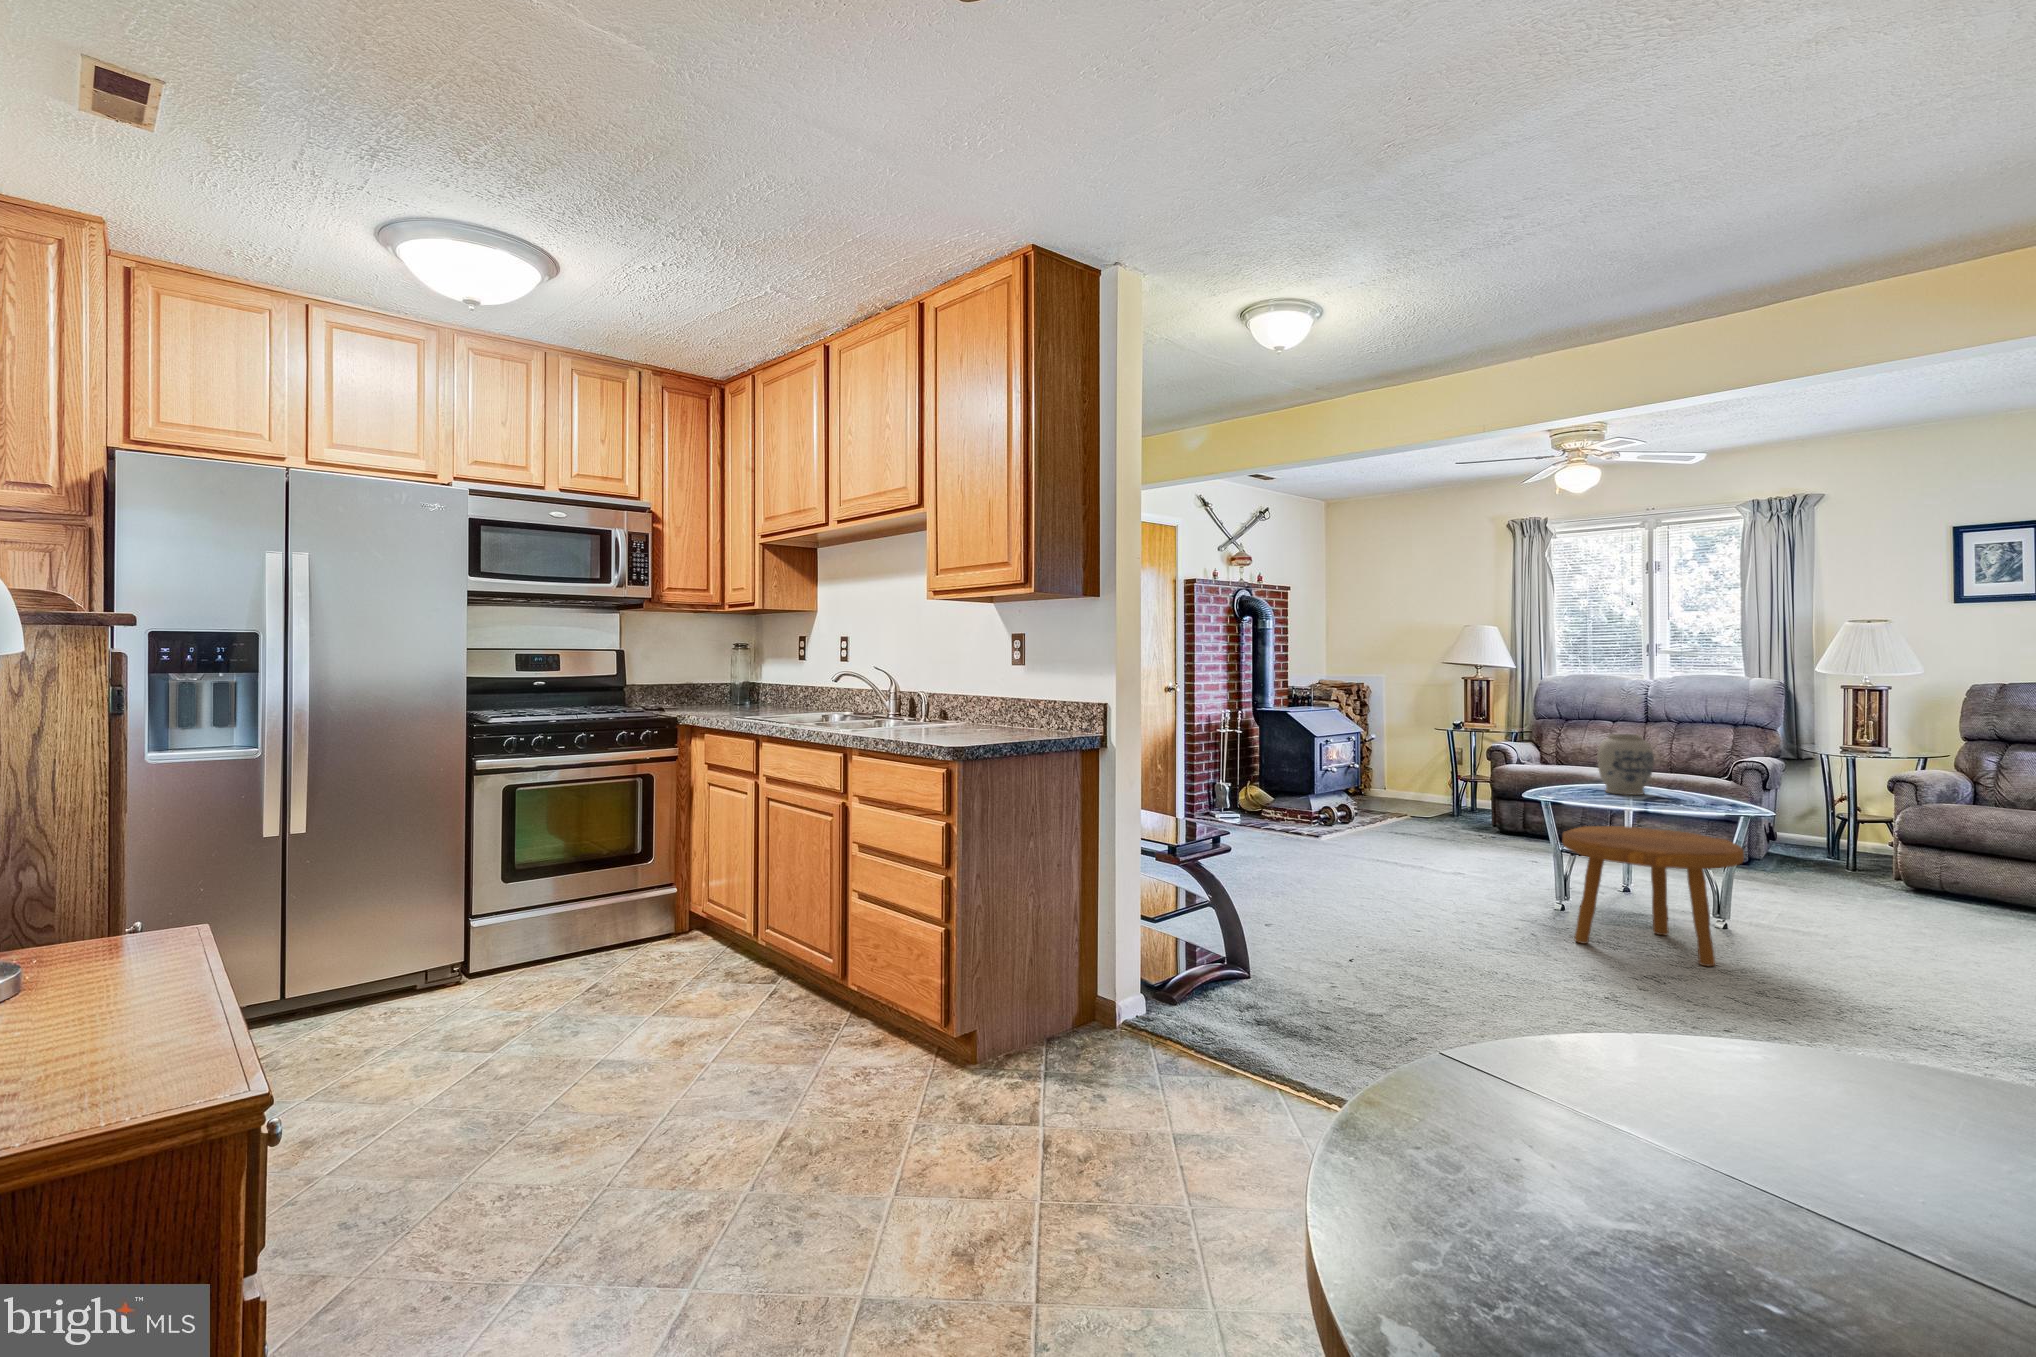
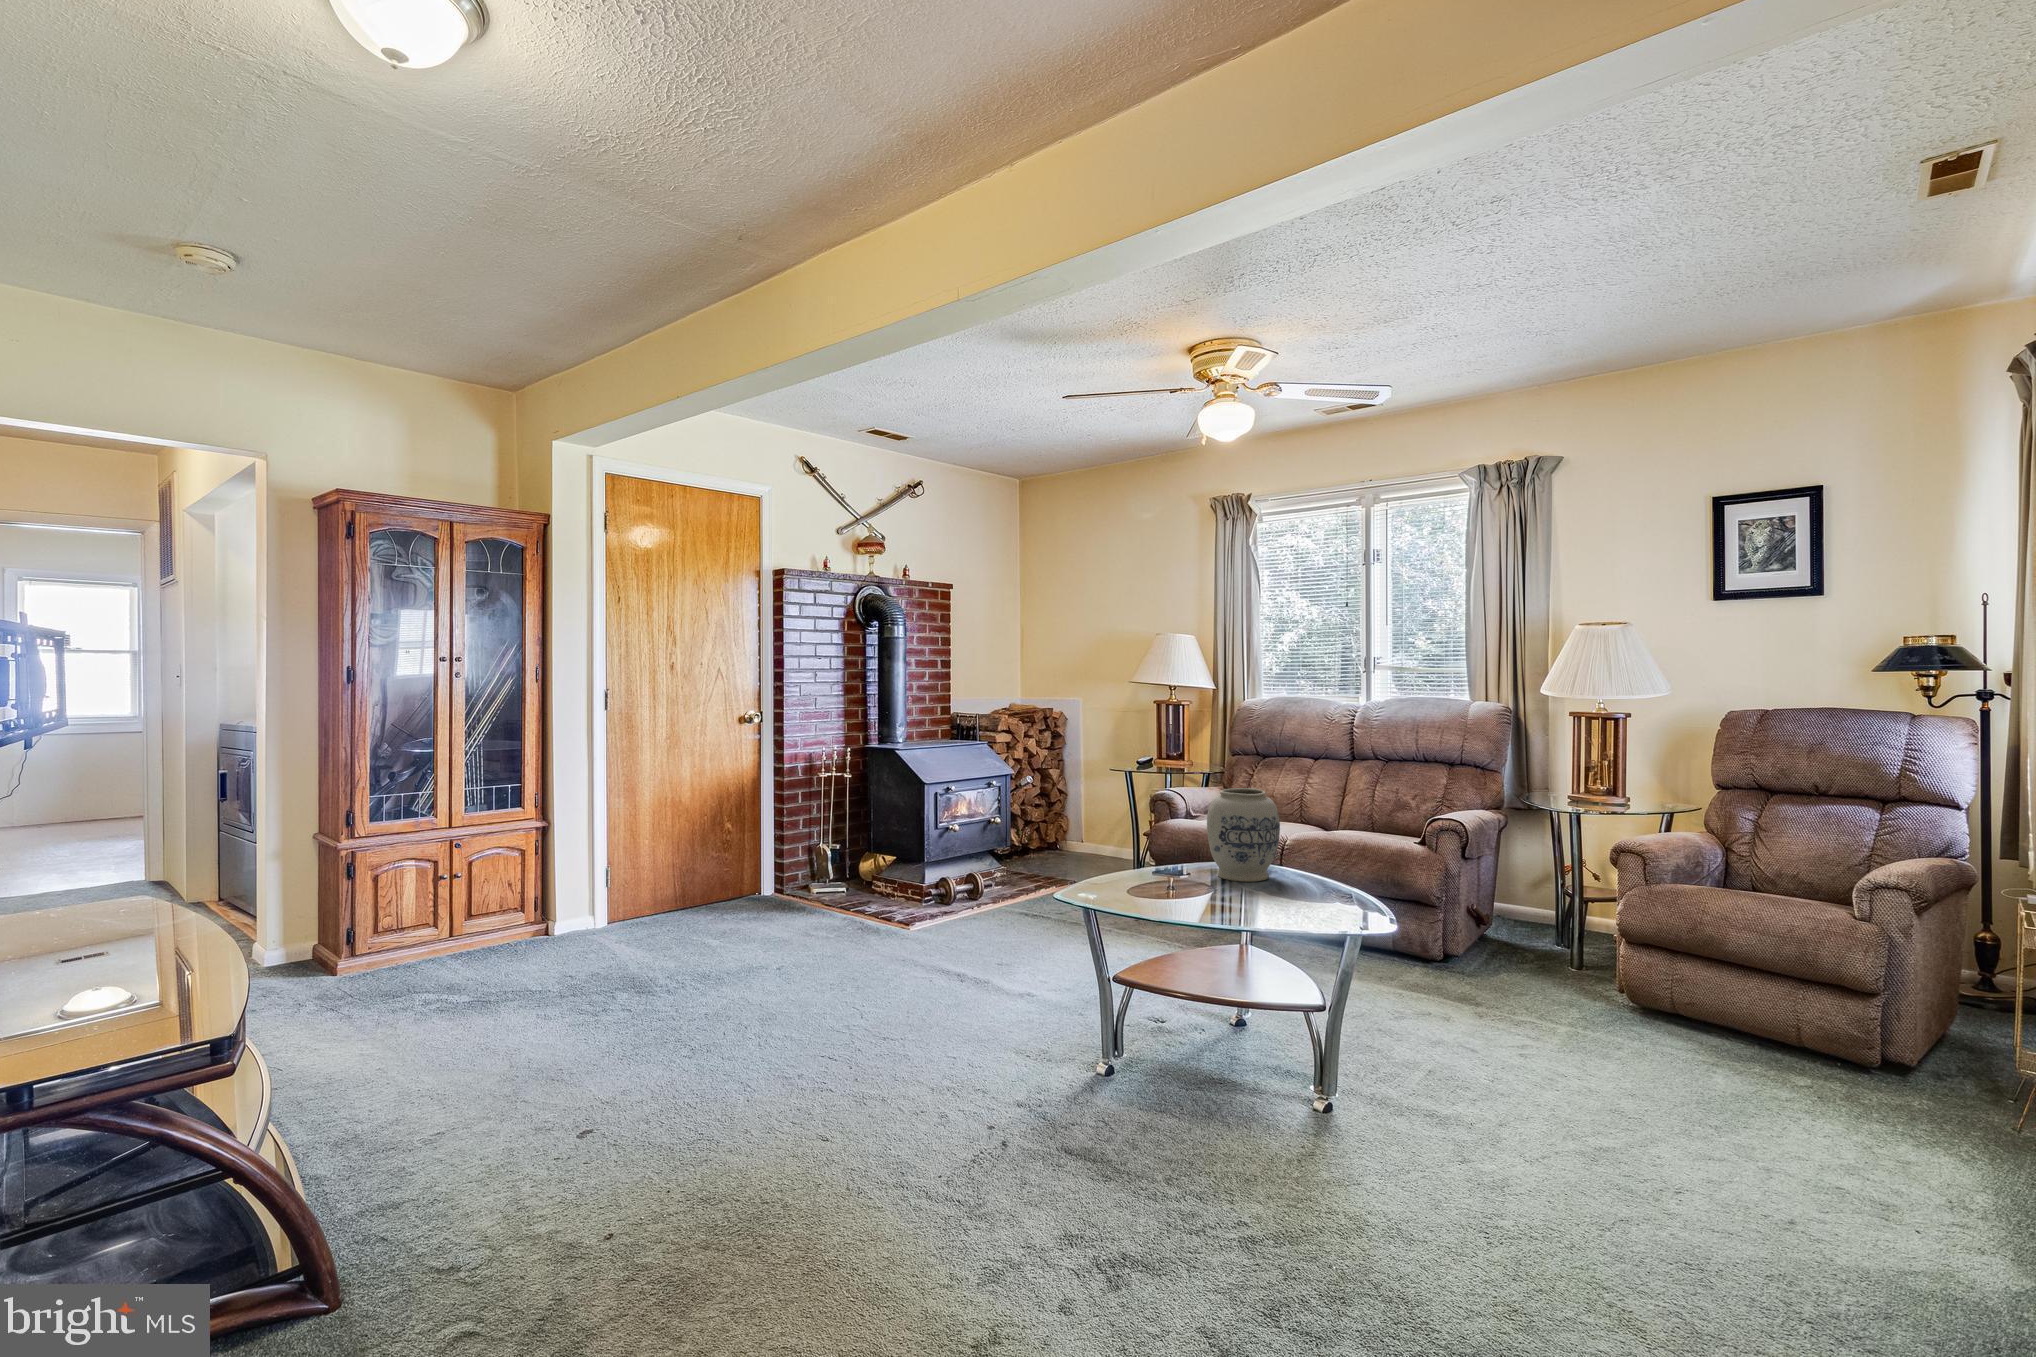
footstool: present [1562,826,1744,967] -> none [994,961,1263,1255]

